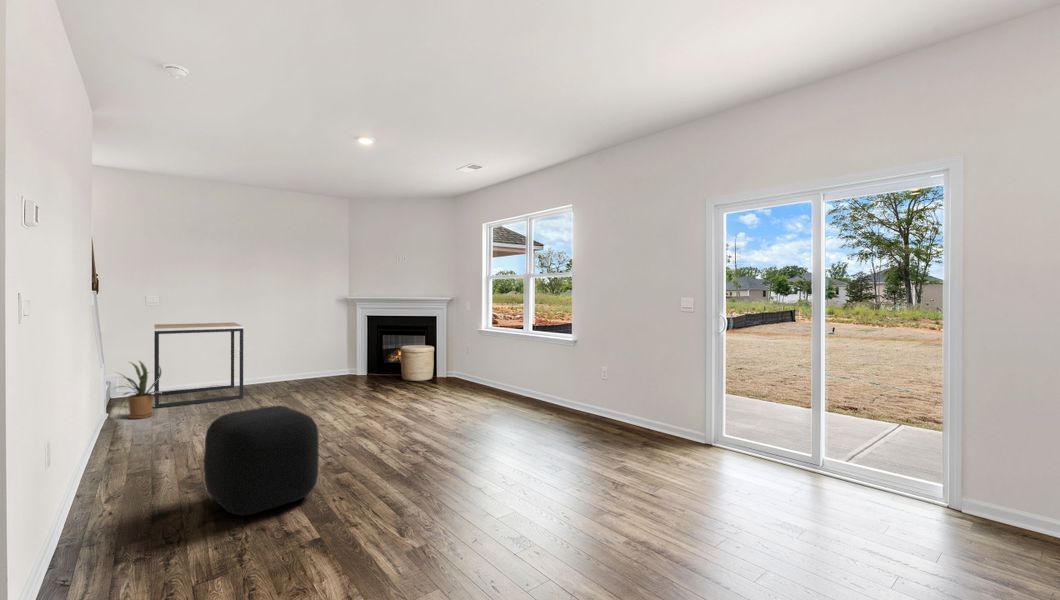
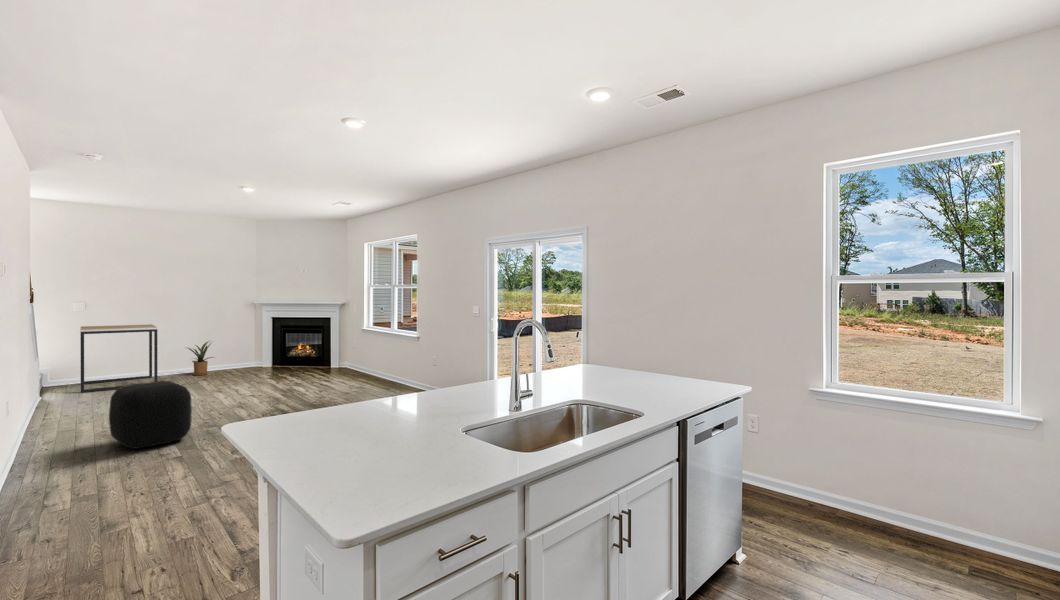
woven basket: present [400,345,434,381] -> none [298,342,328,371]
house plant: present [118,361,162,419] -> present [188,341,213,376]

